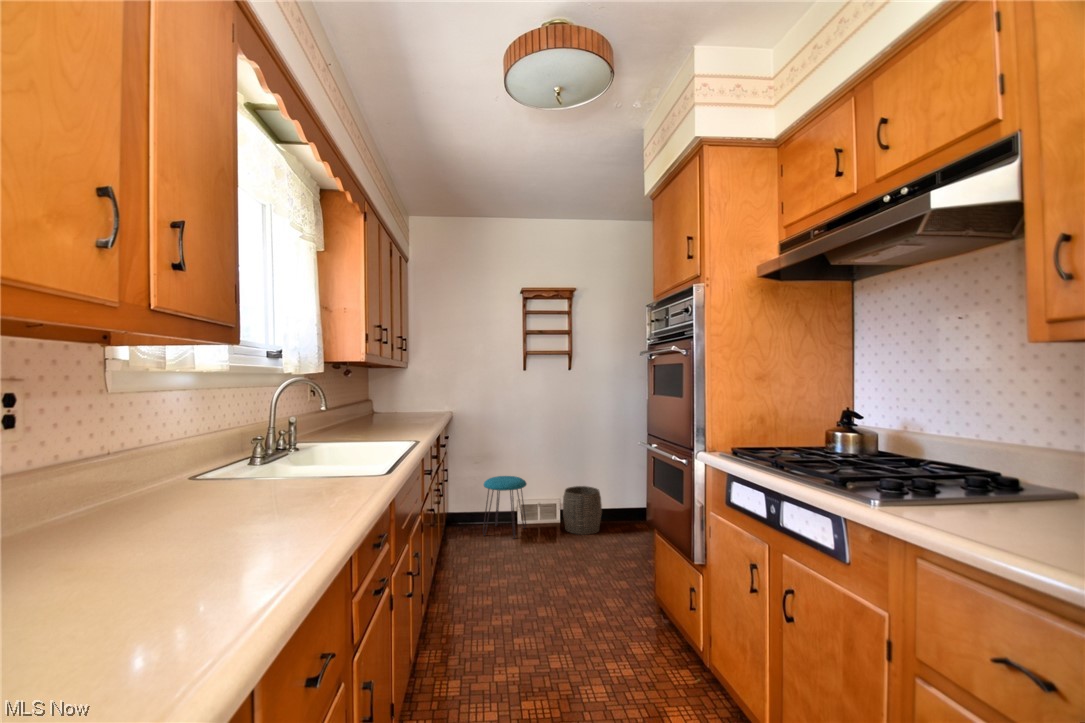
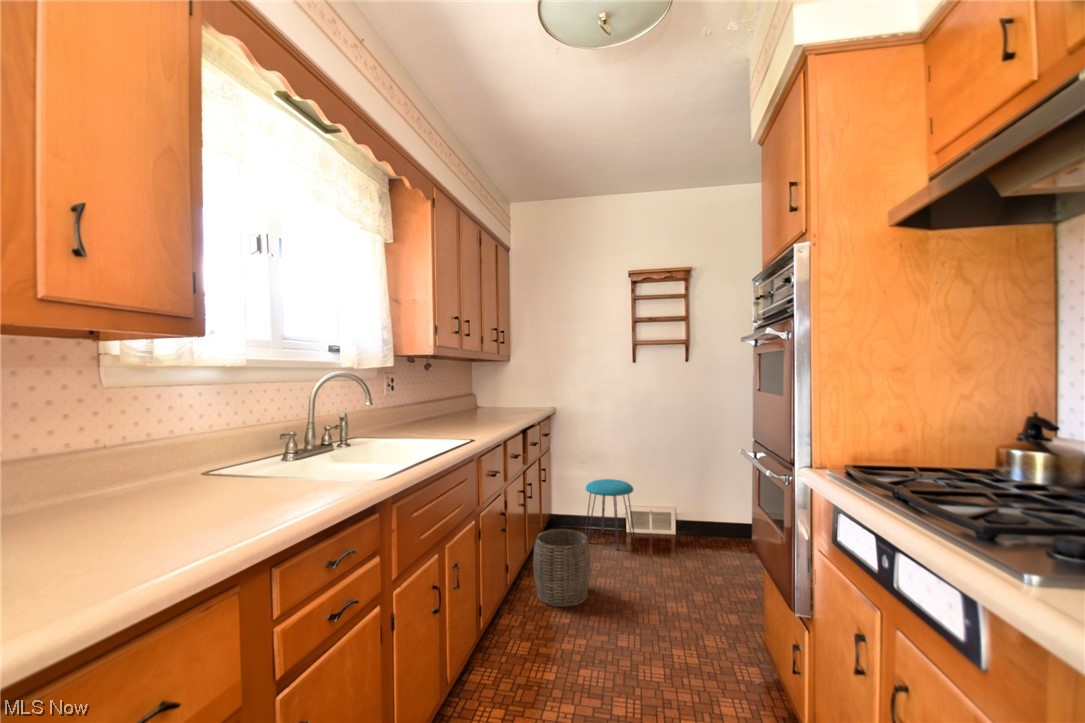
woven basket: present [563,486,602,535] -> present [533,530,591,607]

